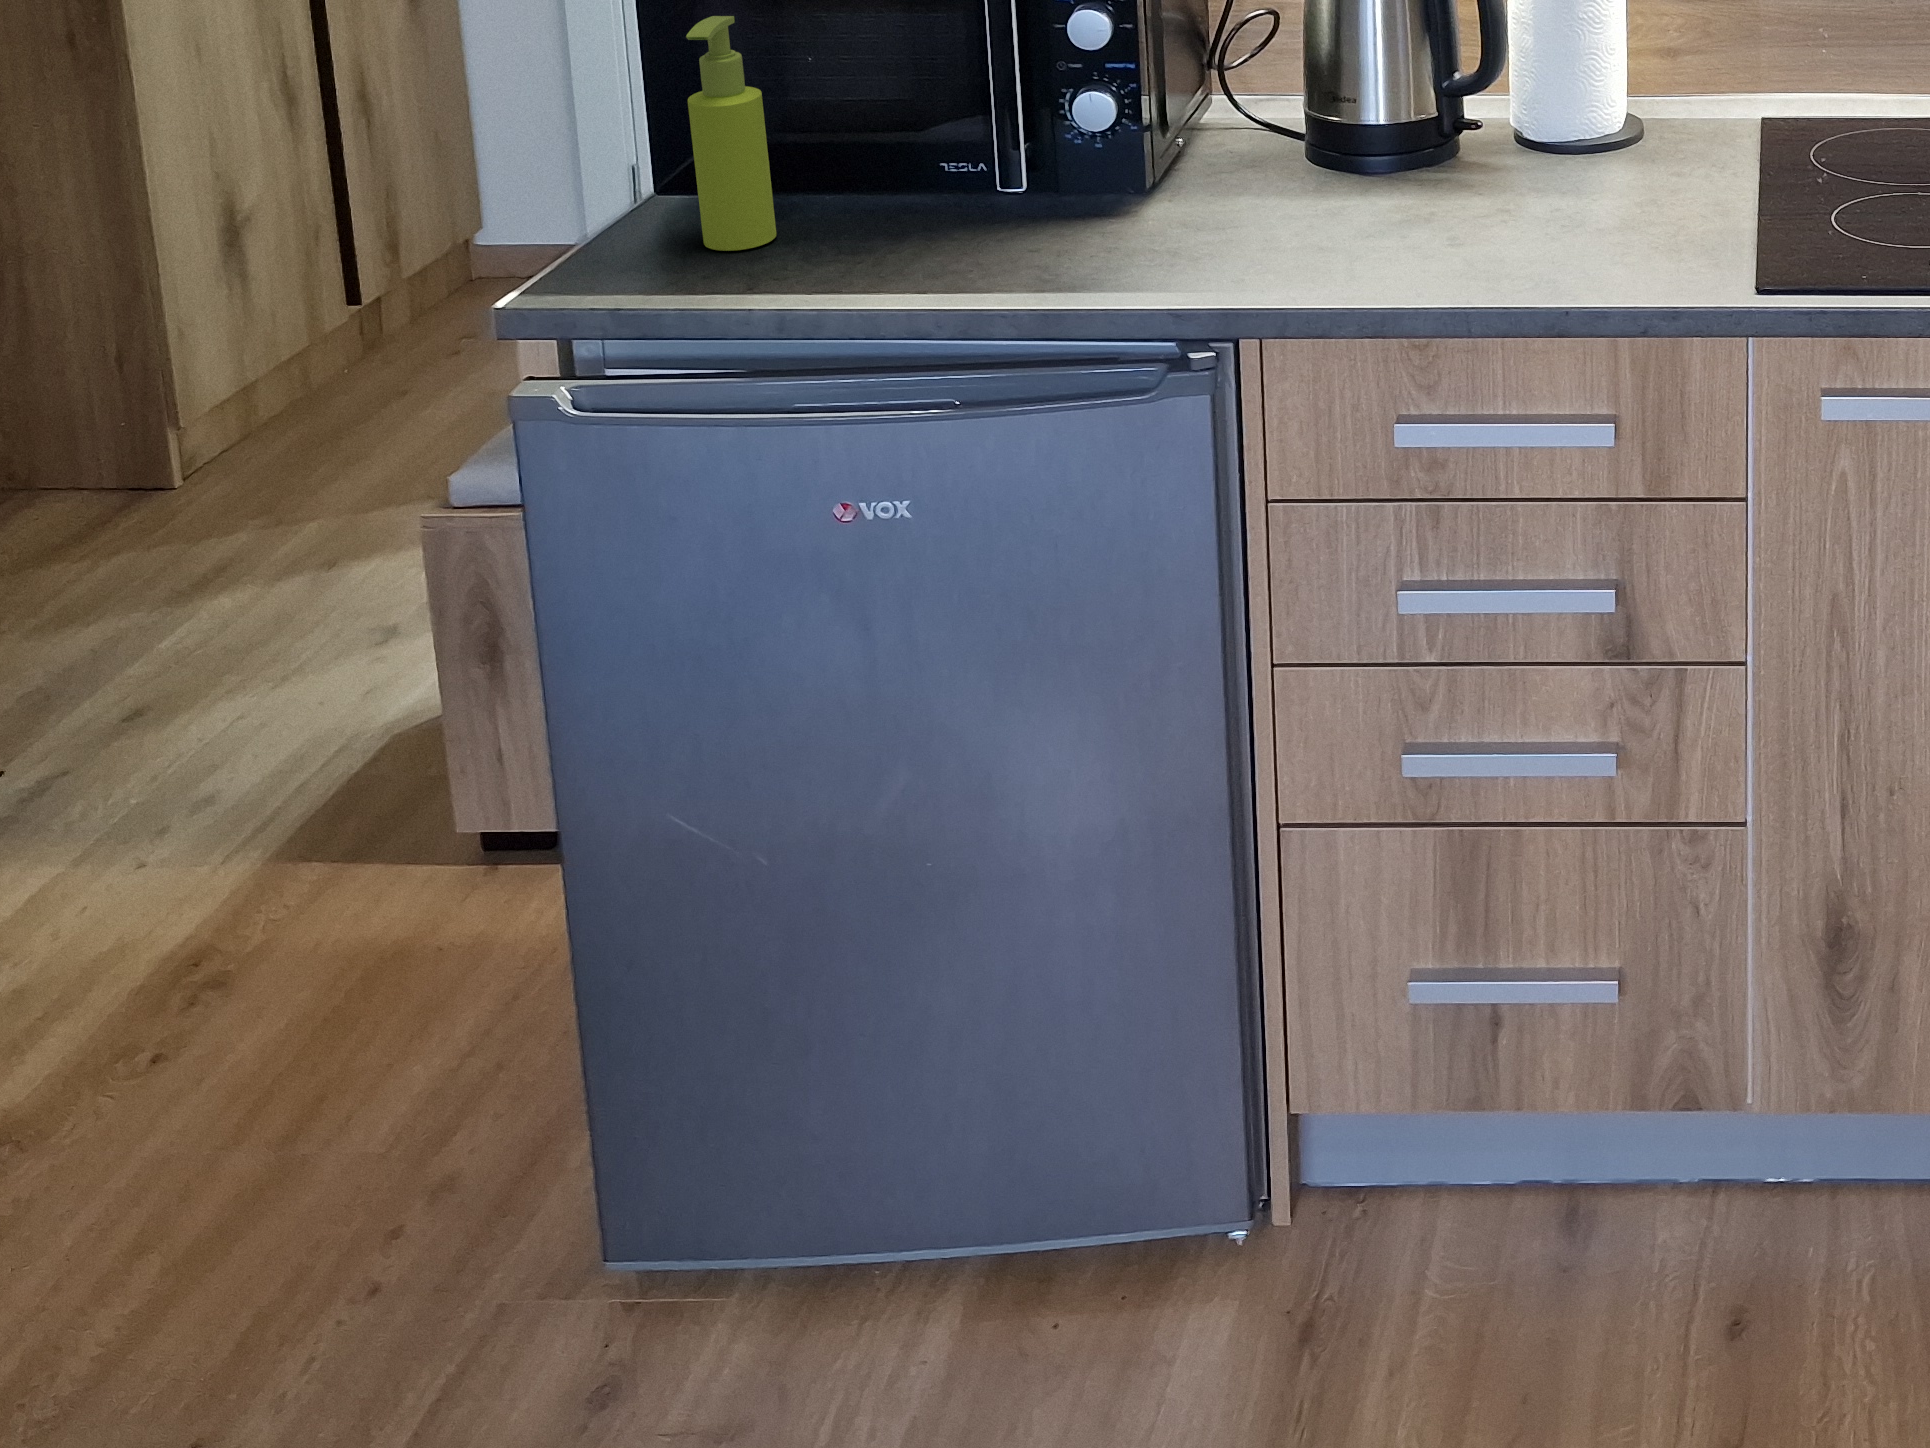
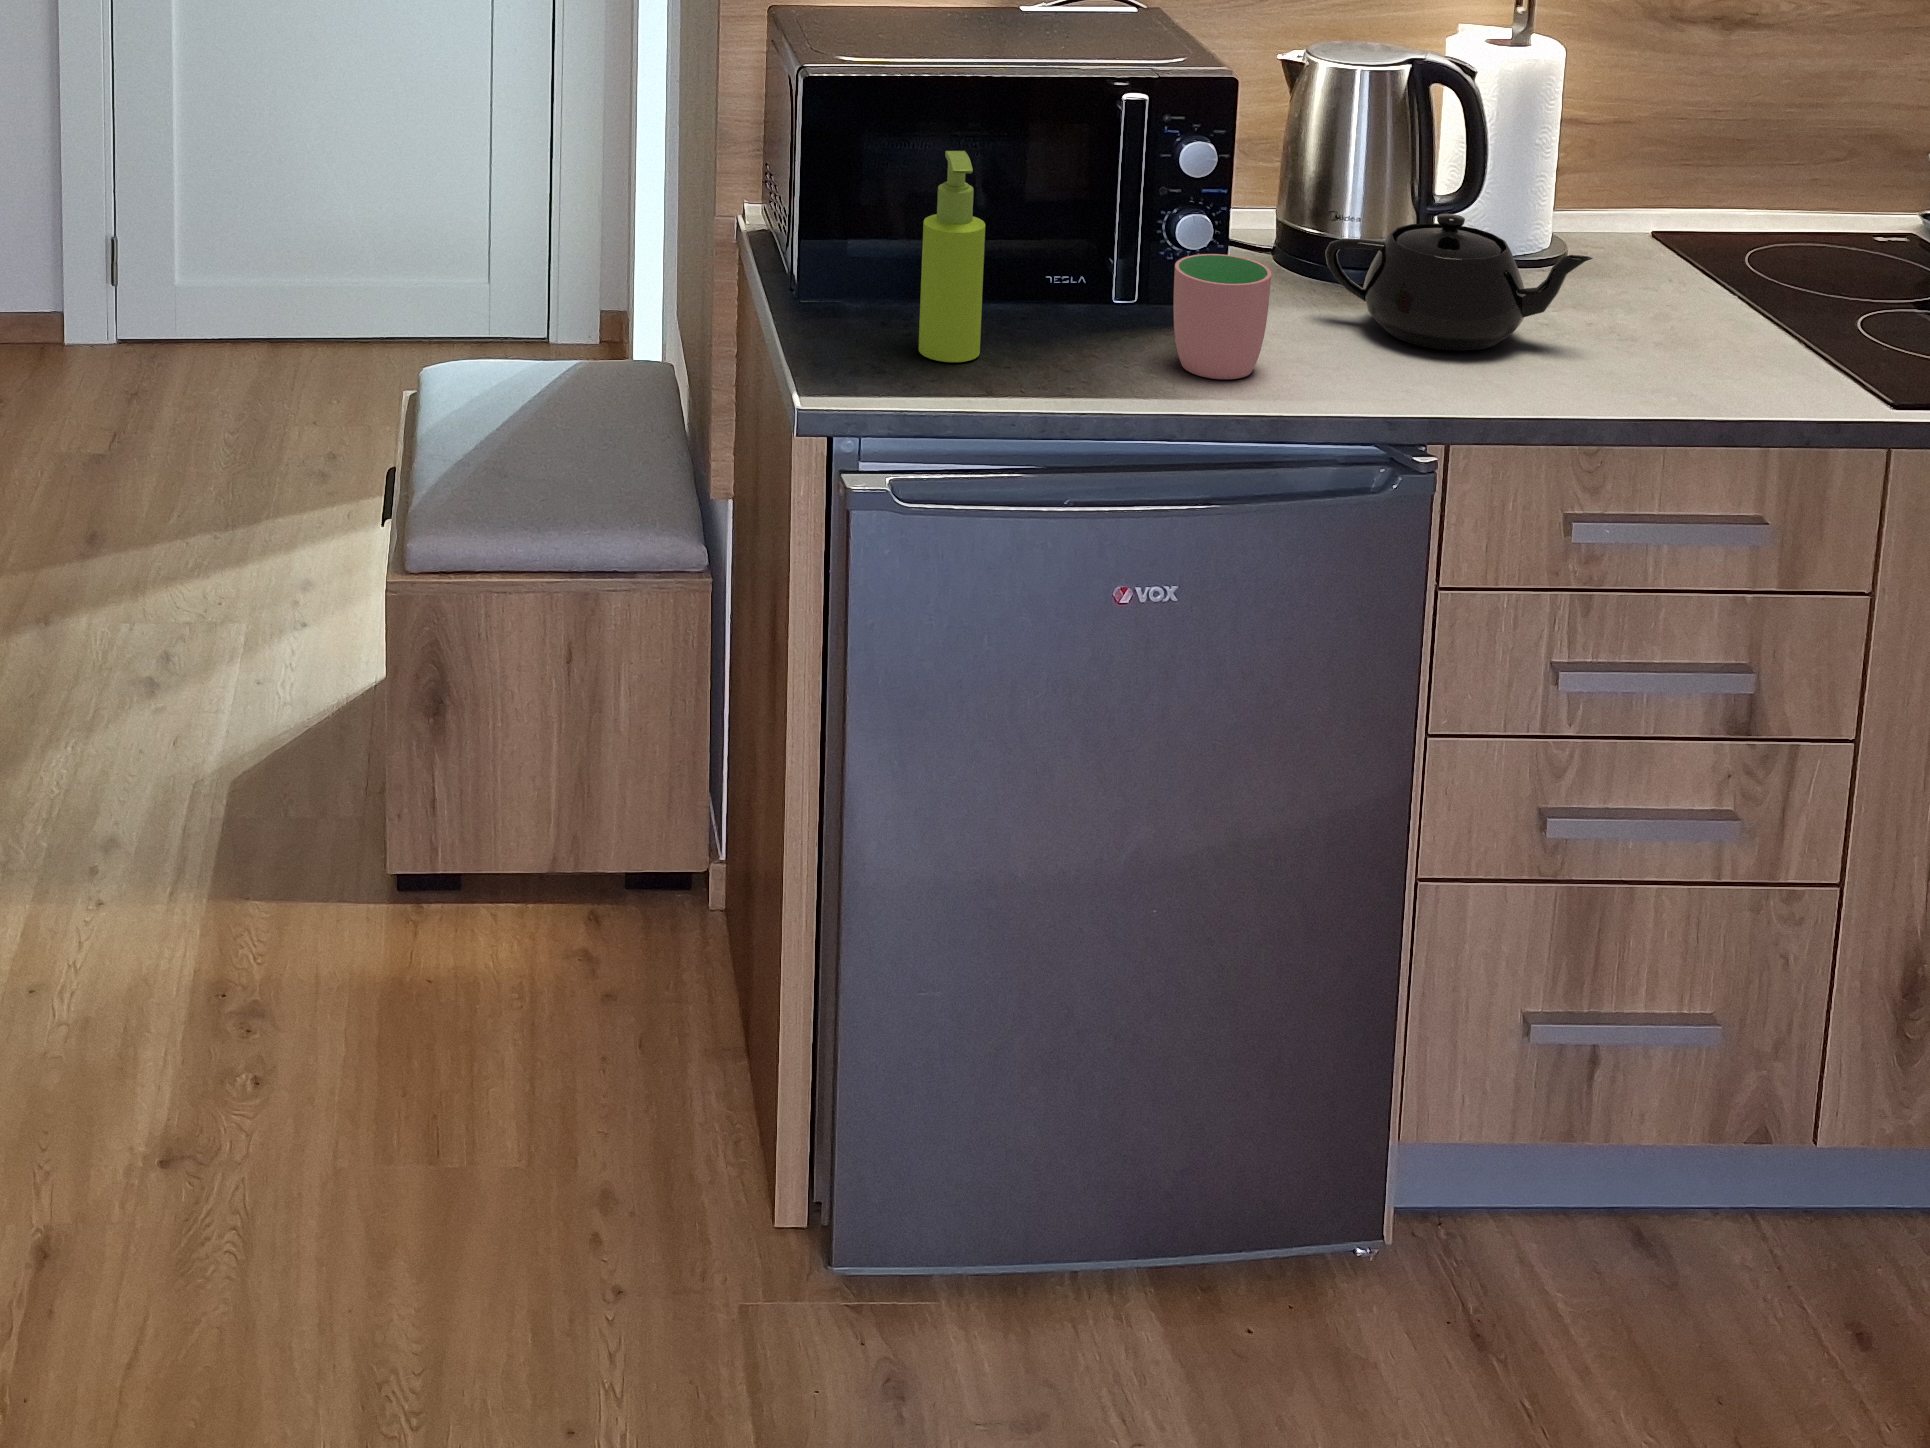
teapot: none [1214,87,1457,238] -> present [1325,214,1593,351]
cup: none [955,131,1066,269] -> present [1174,254,1271,379]

